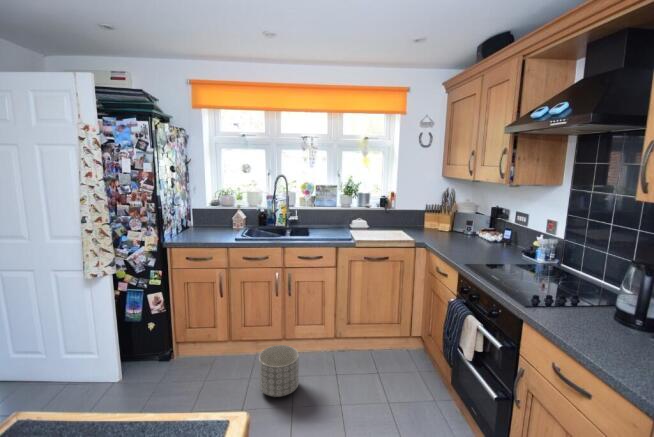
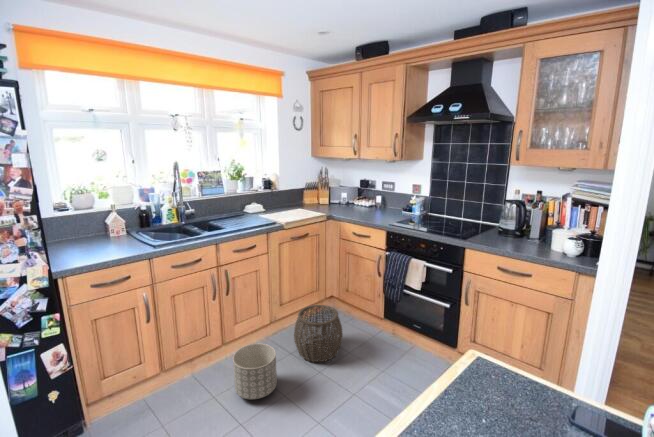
woven basket: none [335,332,389,398] -> present [294,305,343,362]

